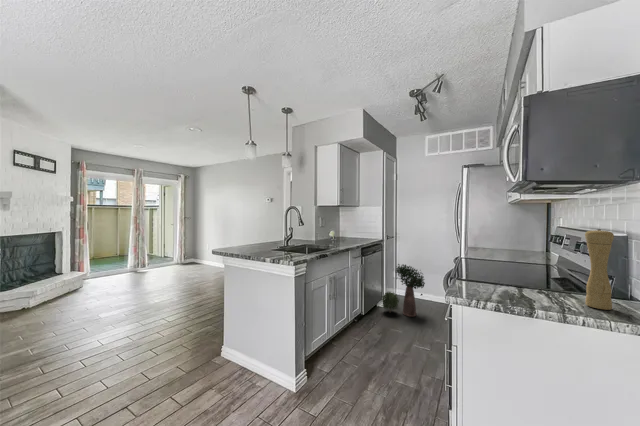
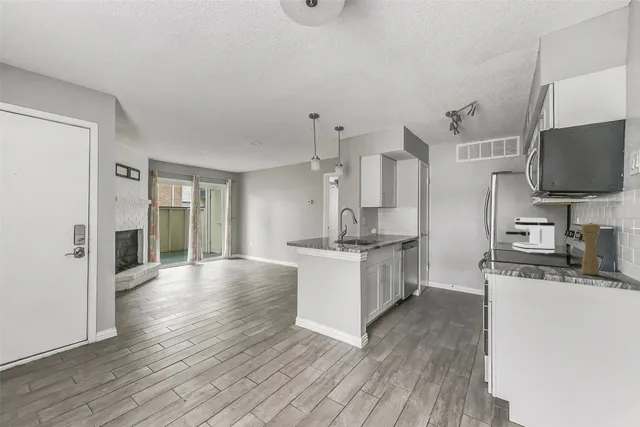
coffee maker: none [478,219,537,264] -> present [506,218,555,254]
potted plant: present [381,264,425,316] -> none [417,257,457,302]

